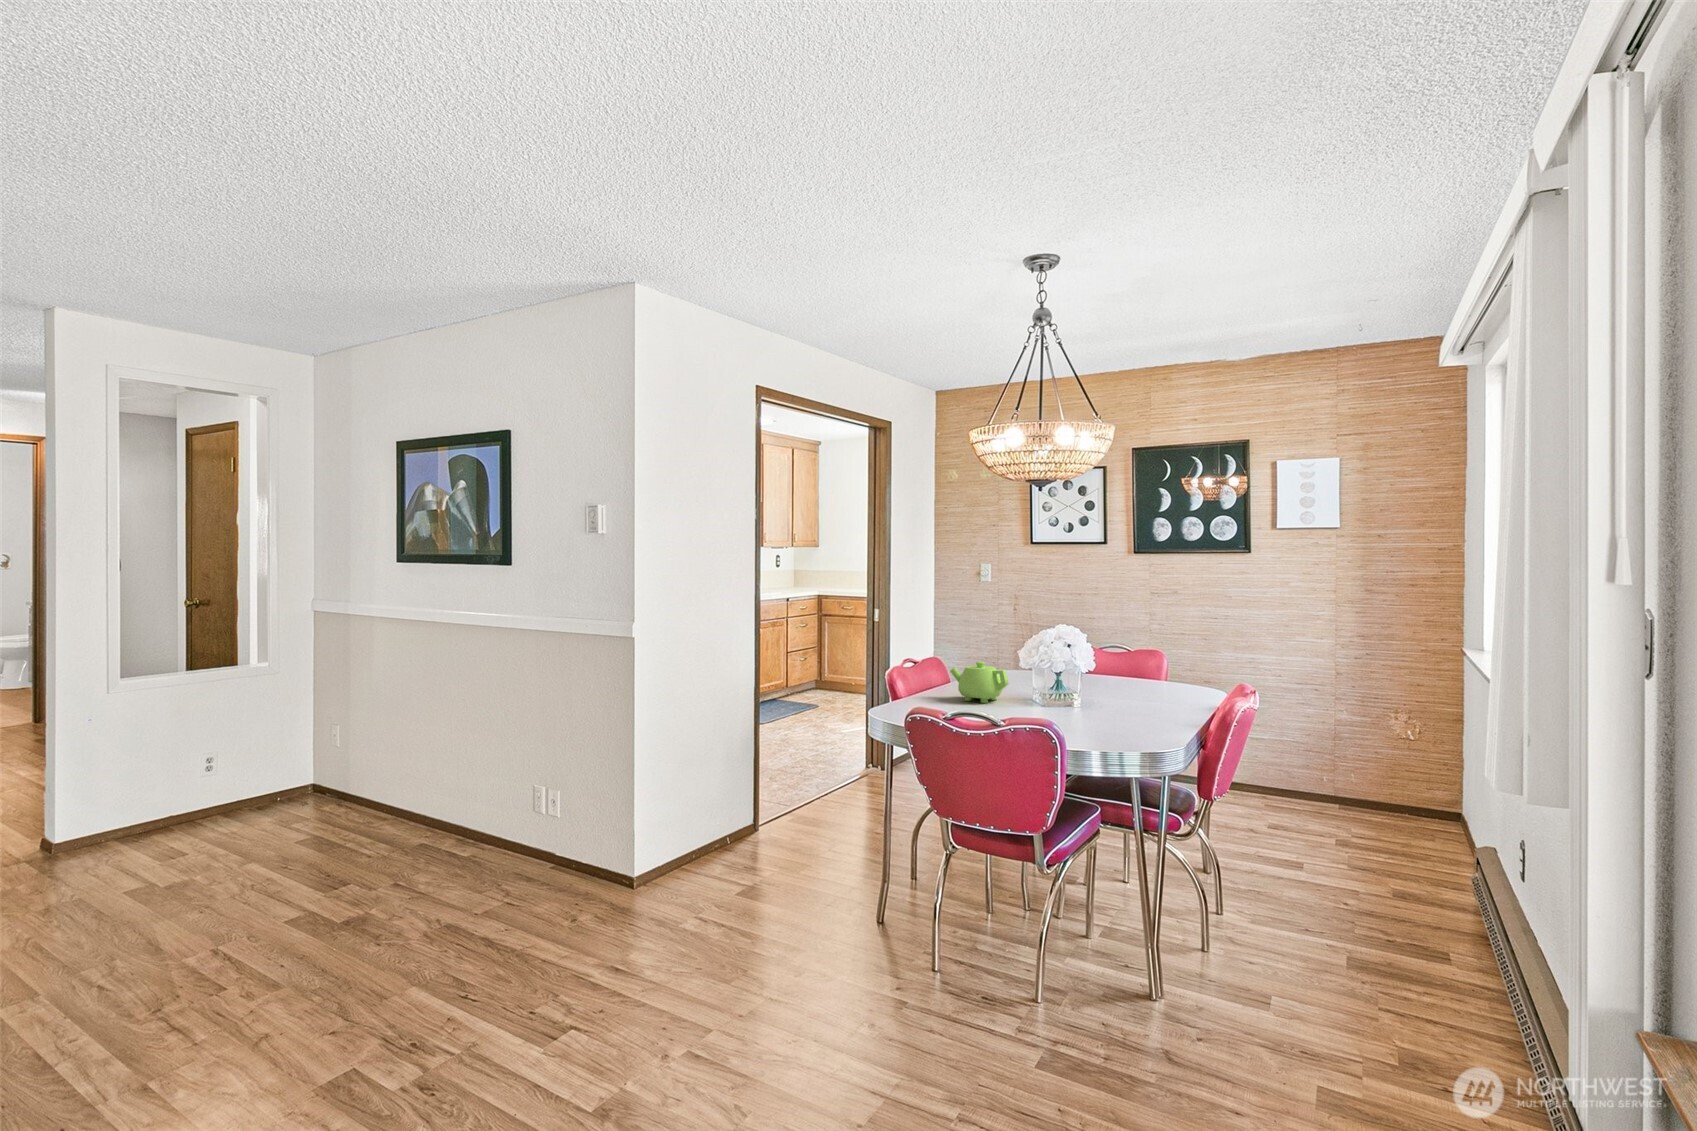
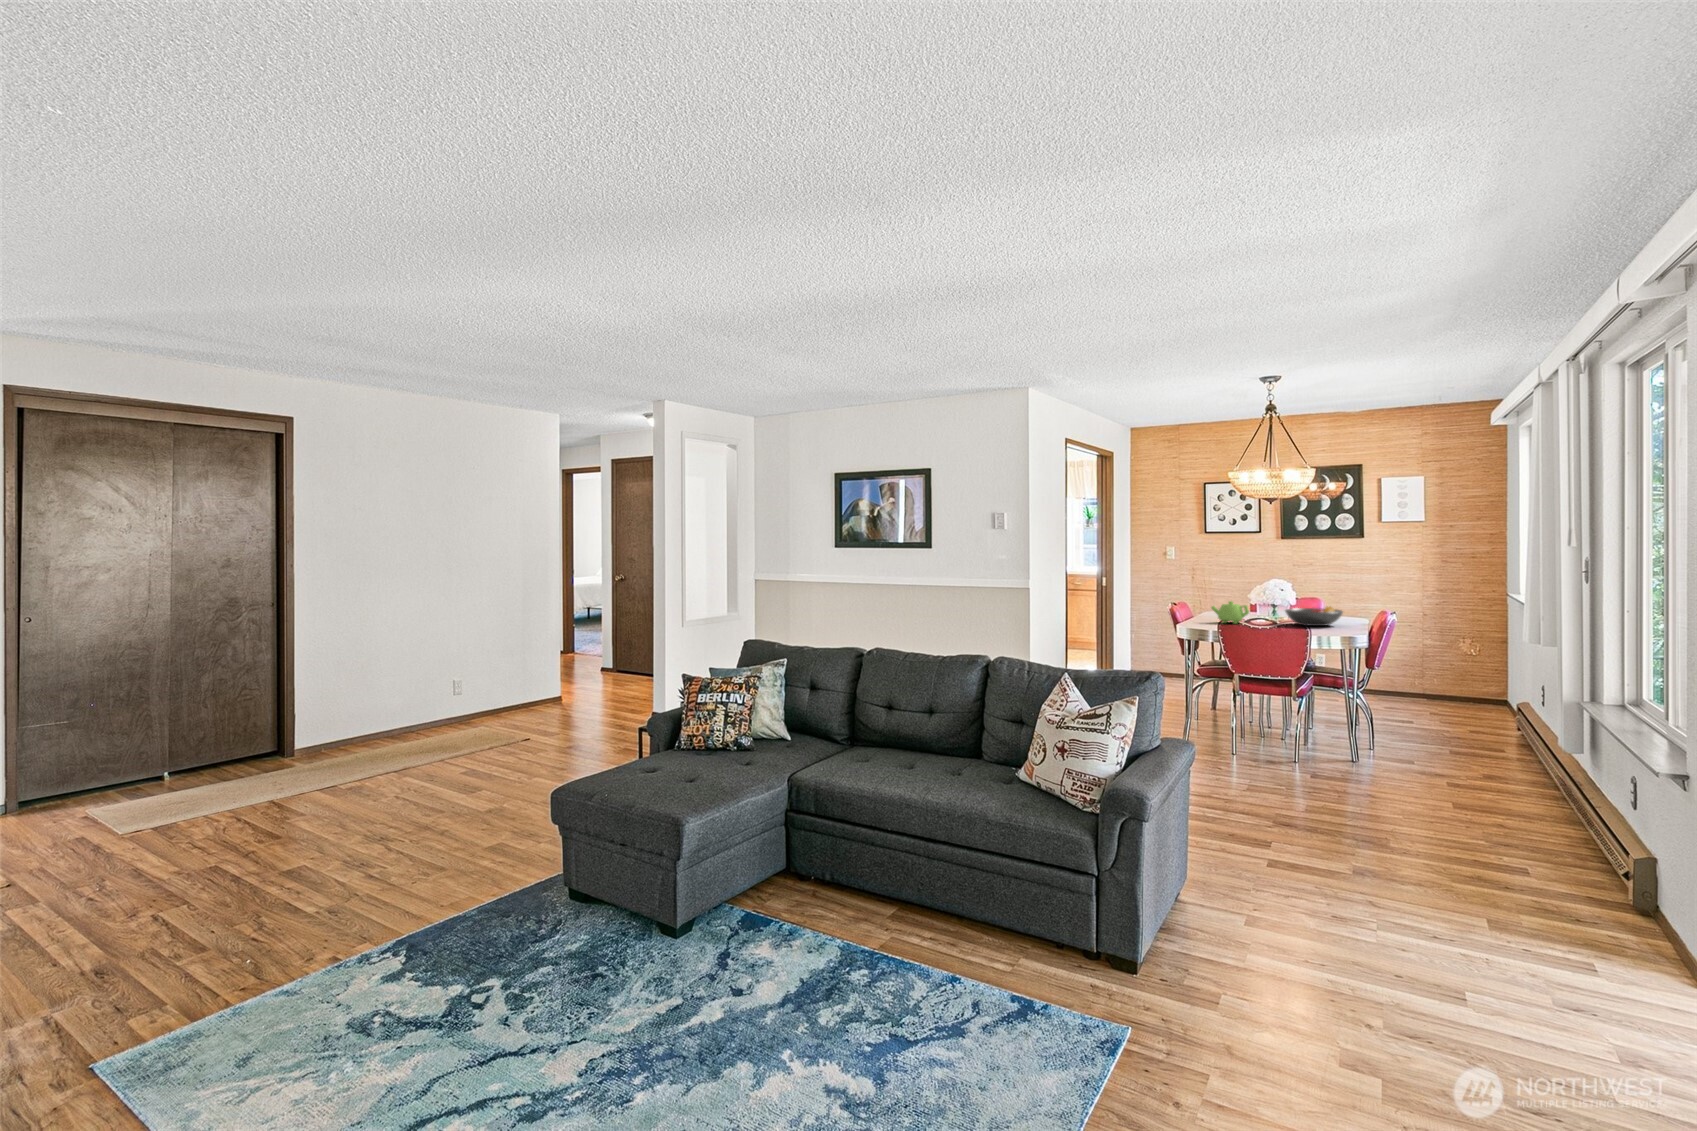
fruit bowl: none [1062,676,1162,715] -> present [1285,607,1343,626]

